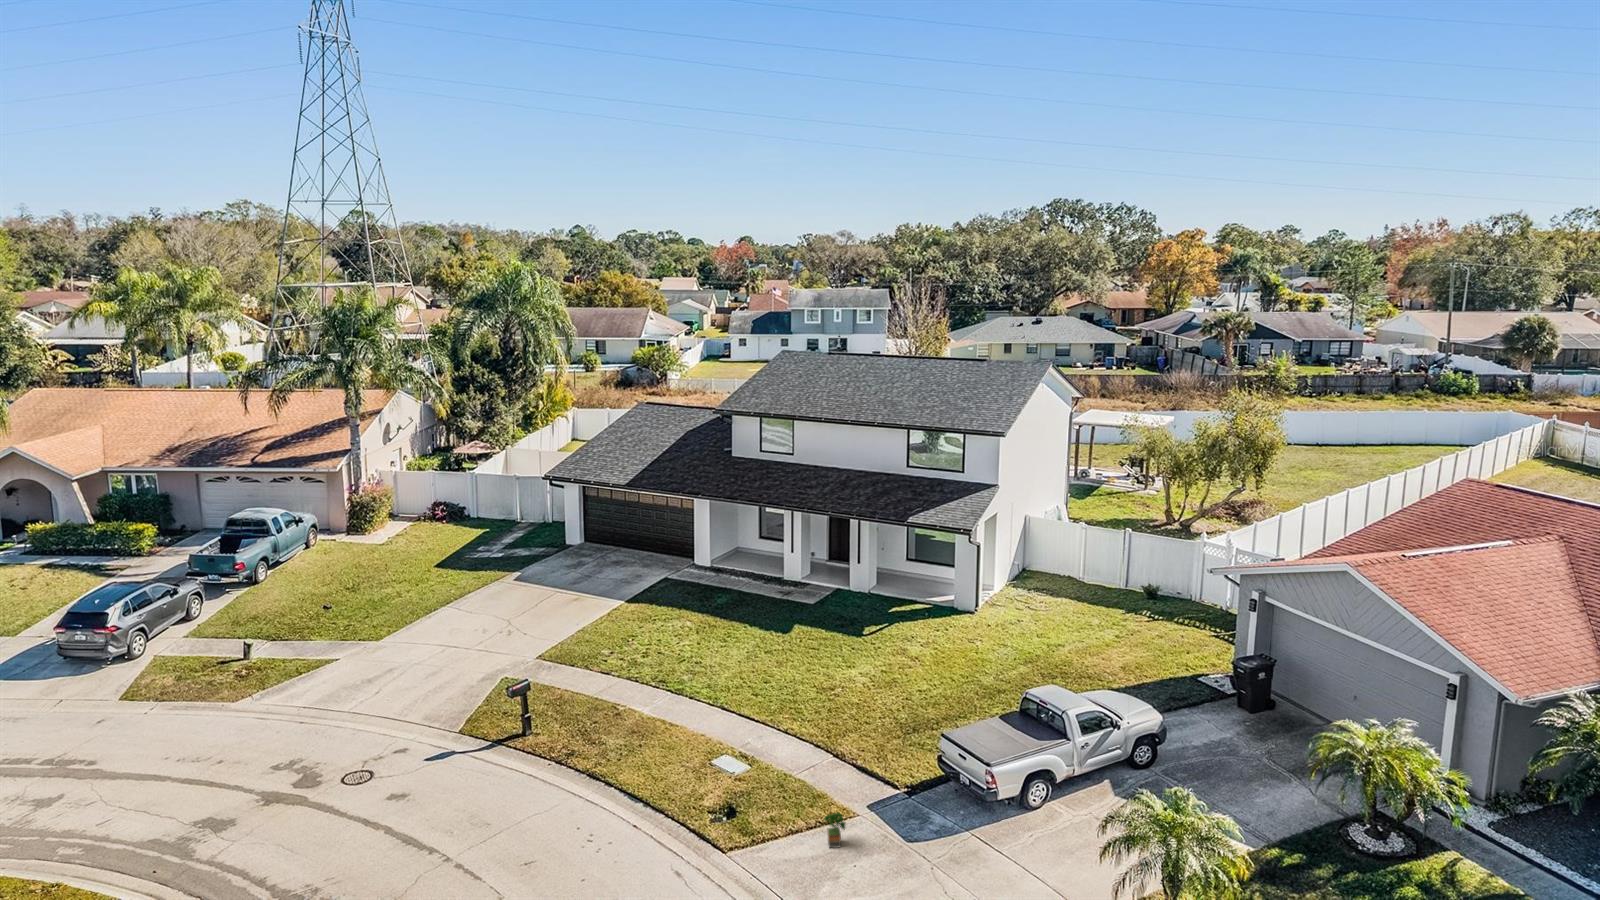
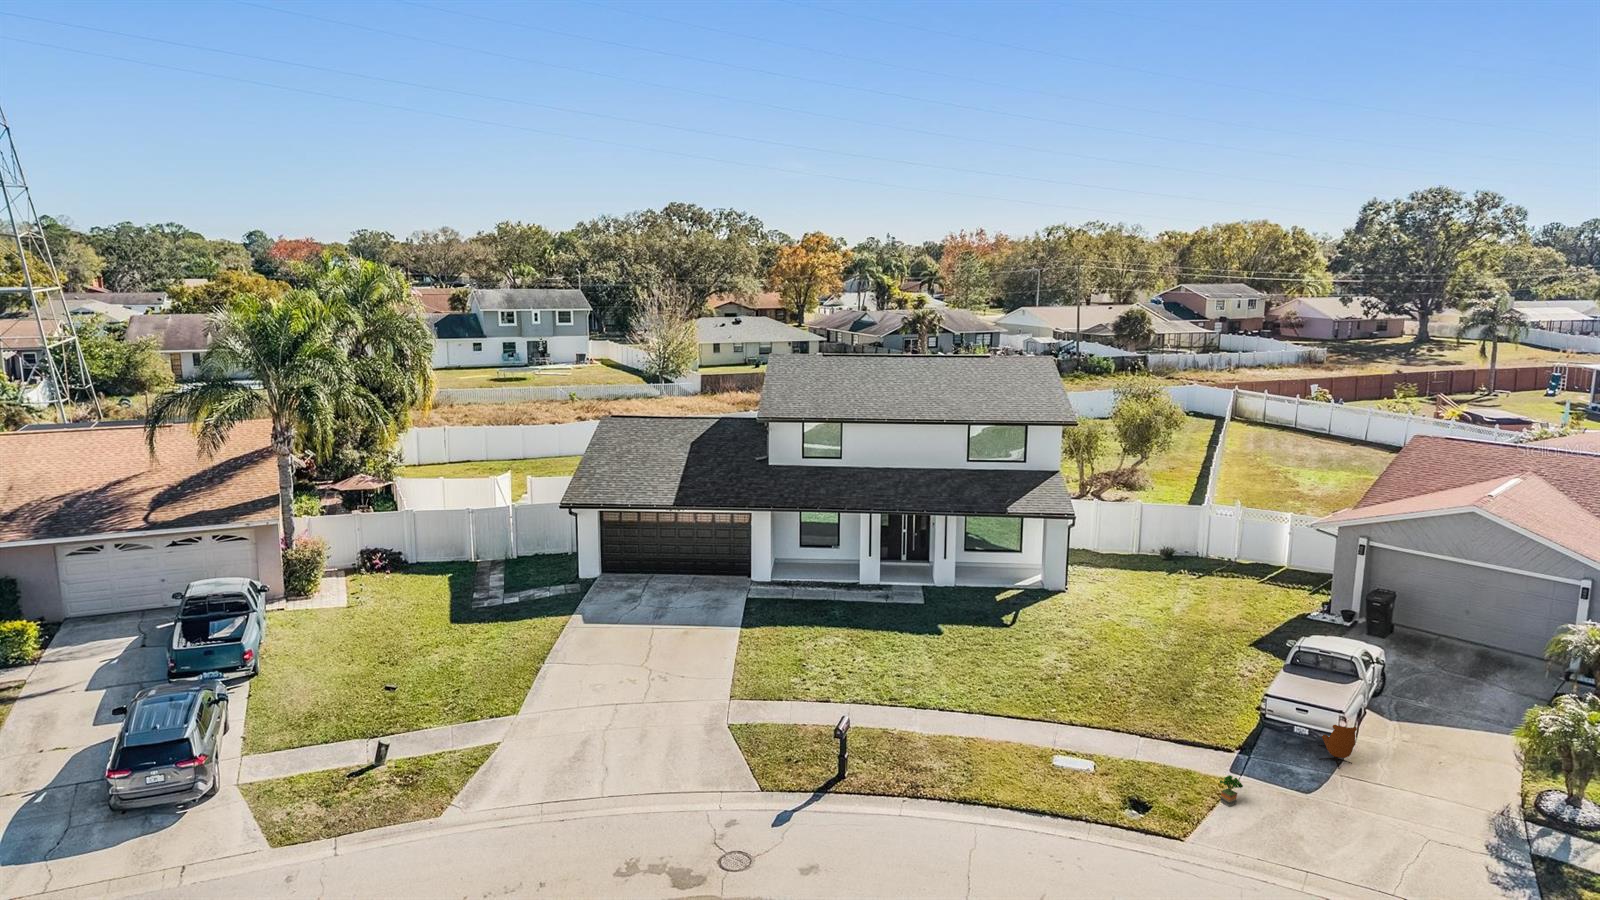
lounge chair: none [1003,785,1051,842] -> present [1318,725,1357,769]

